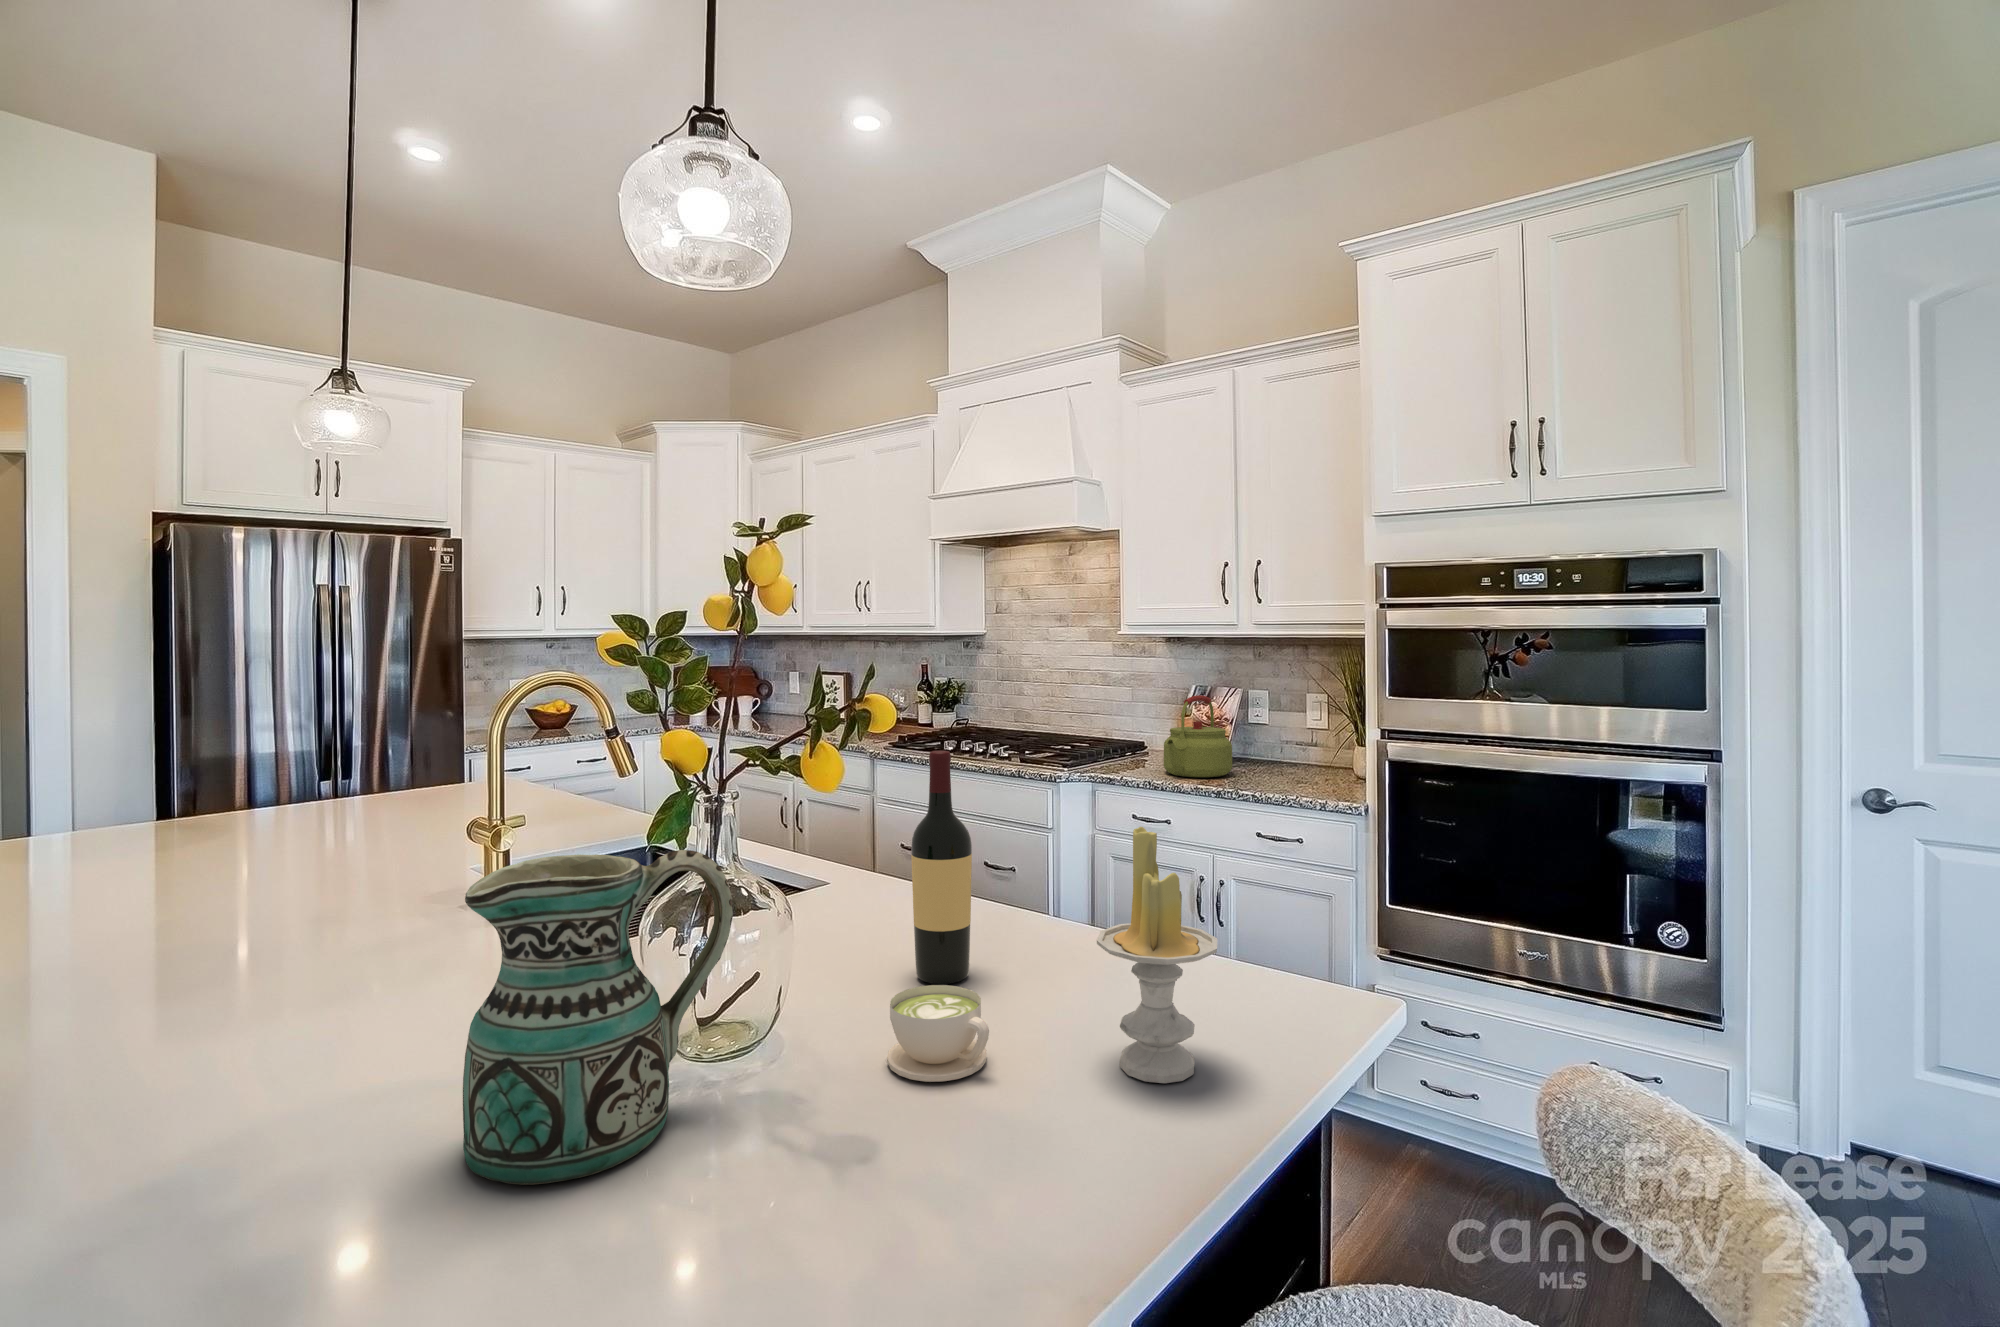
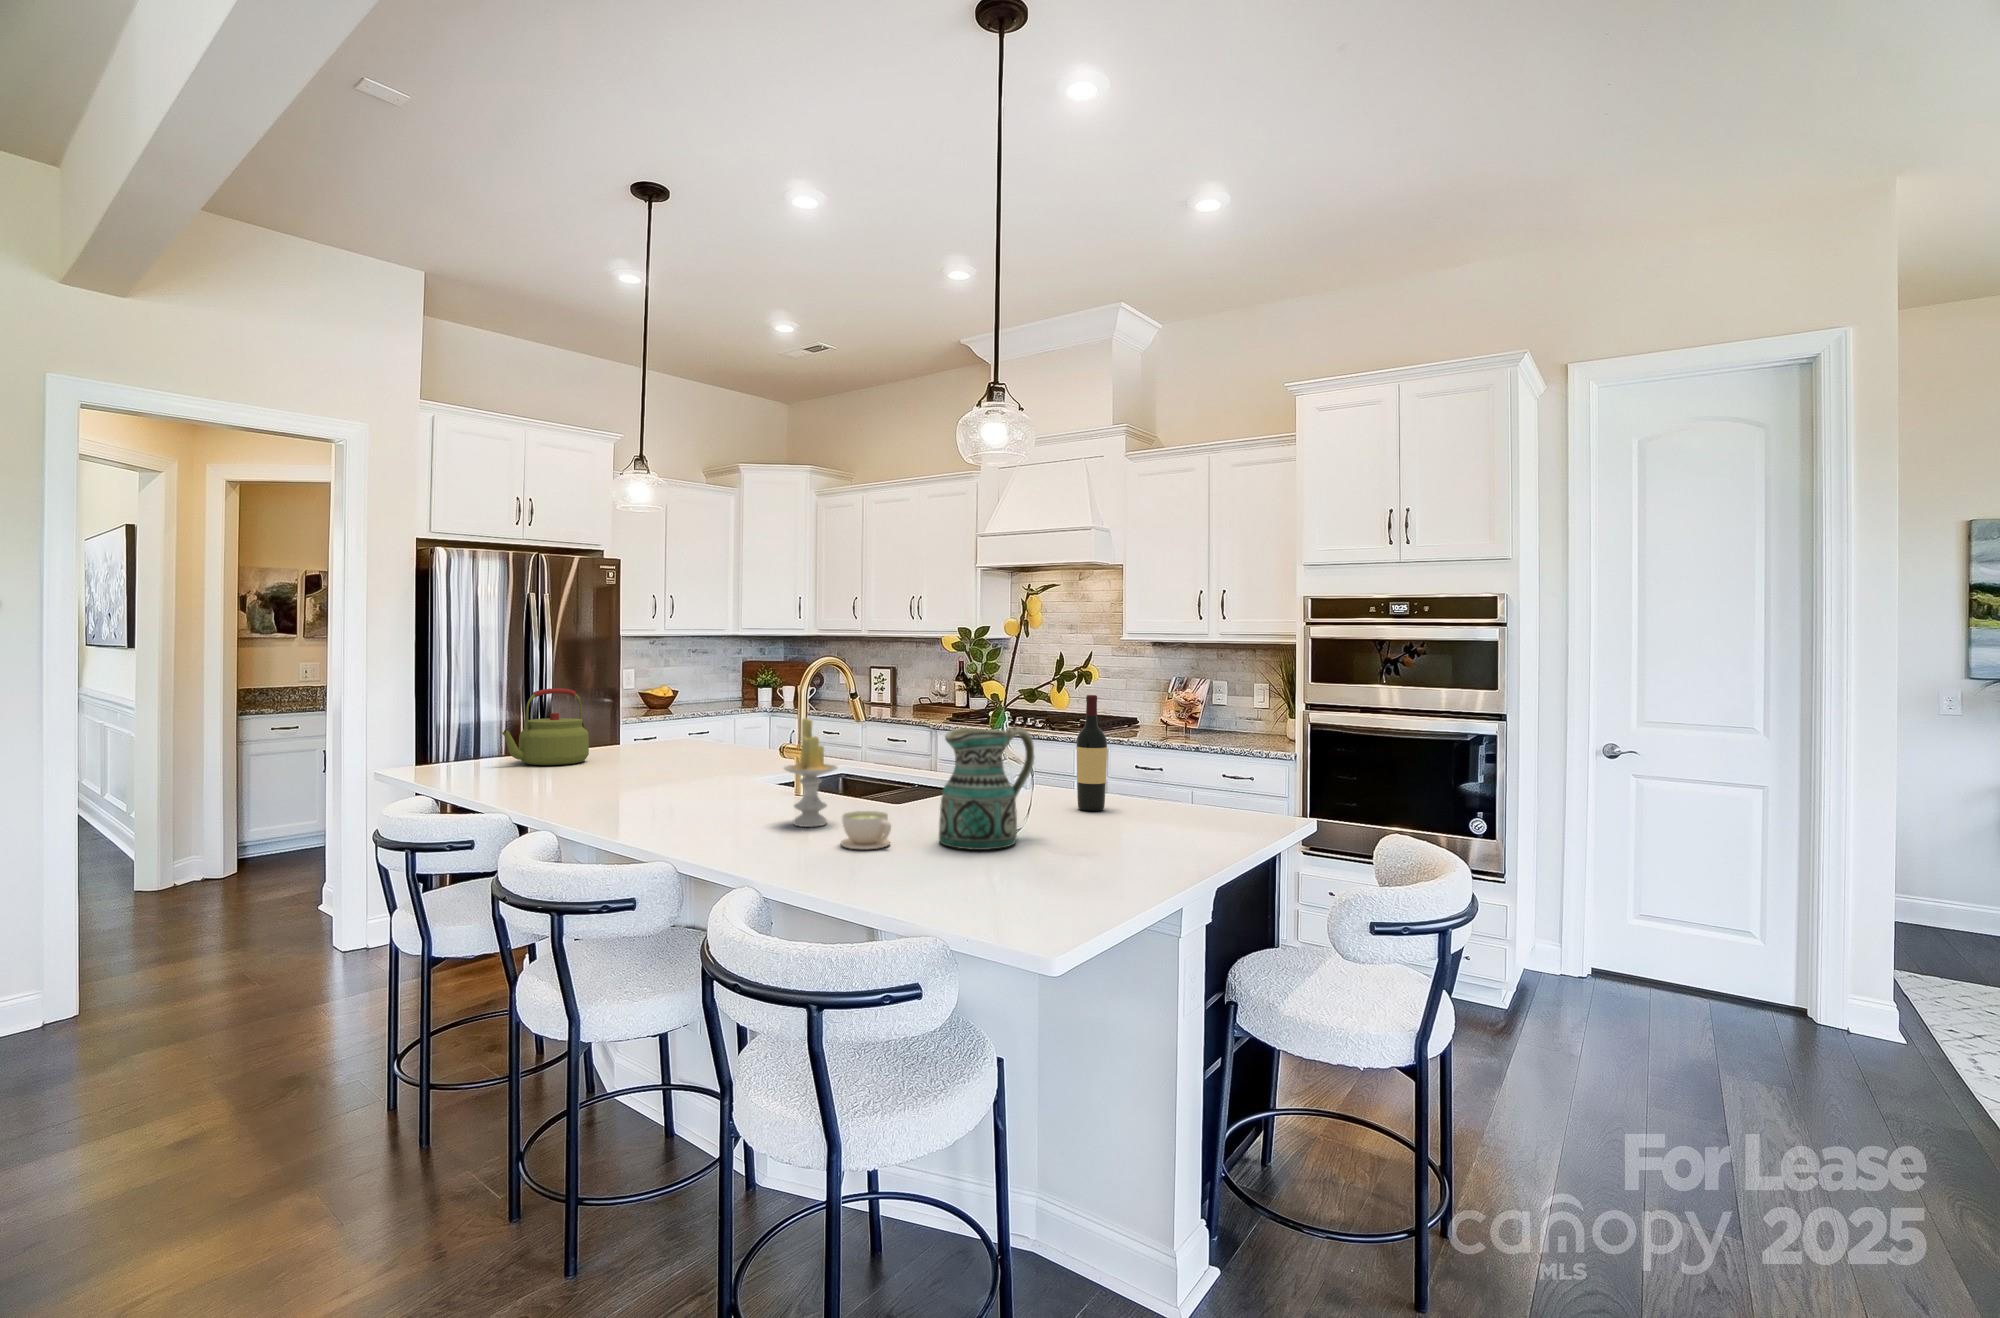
kettle: present [1164,695,1232,777] -> present [502,688,589,765]
candle: present [1097,827,1217,1083] -> present [784,718,837,827]
coffee cup: present [887,985,989,1082] -> present [841,811,891,849]

